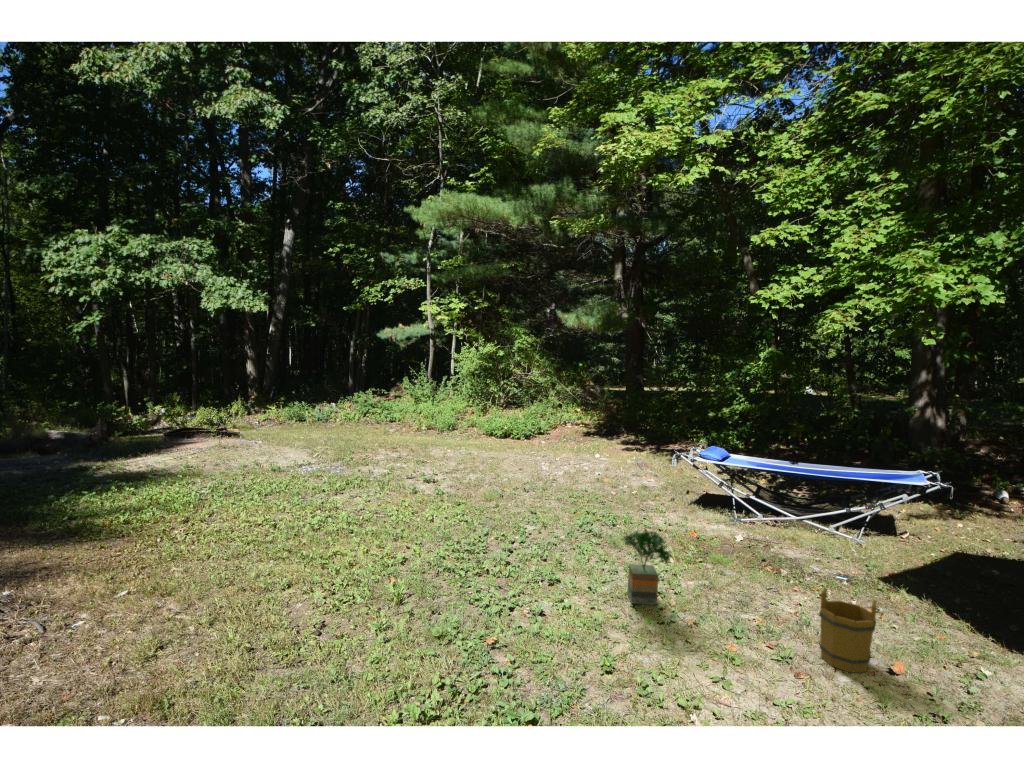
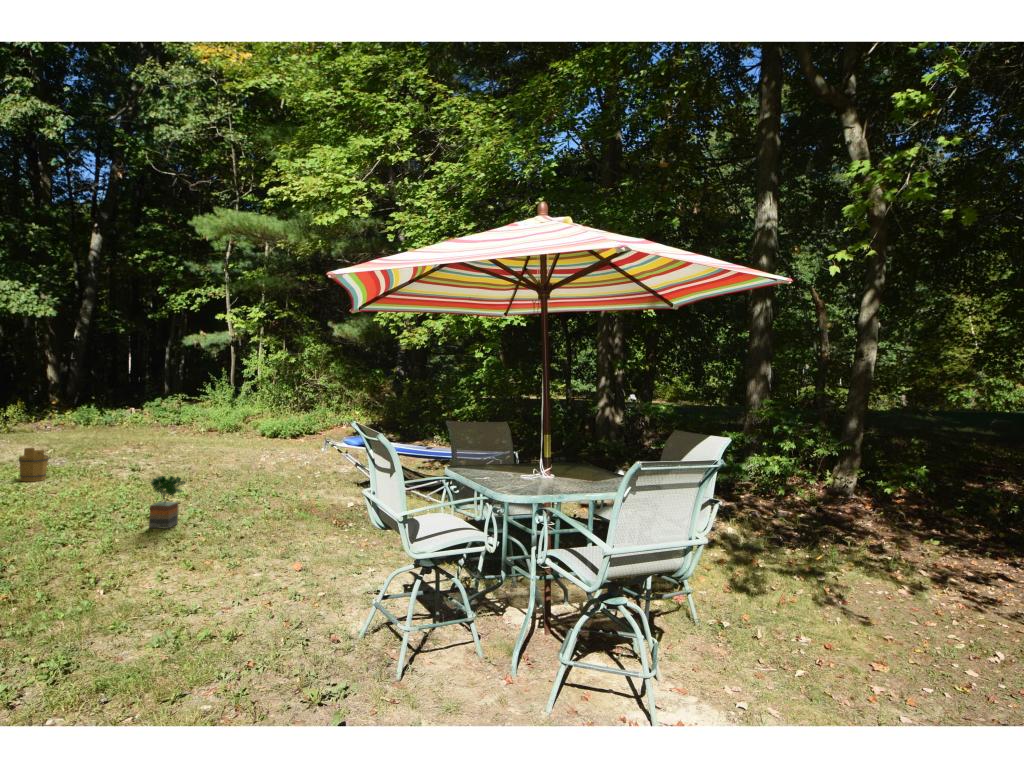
bucket: present [819,588,880,673] -> present [19,448,51,482]

